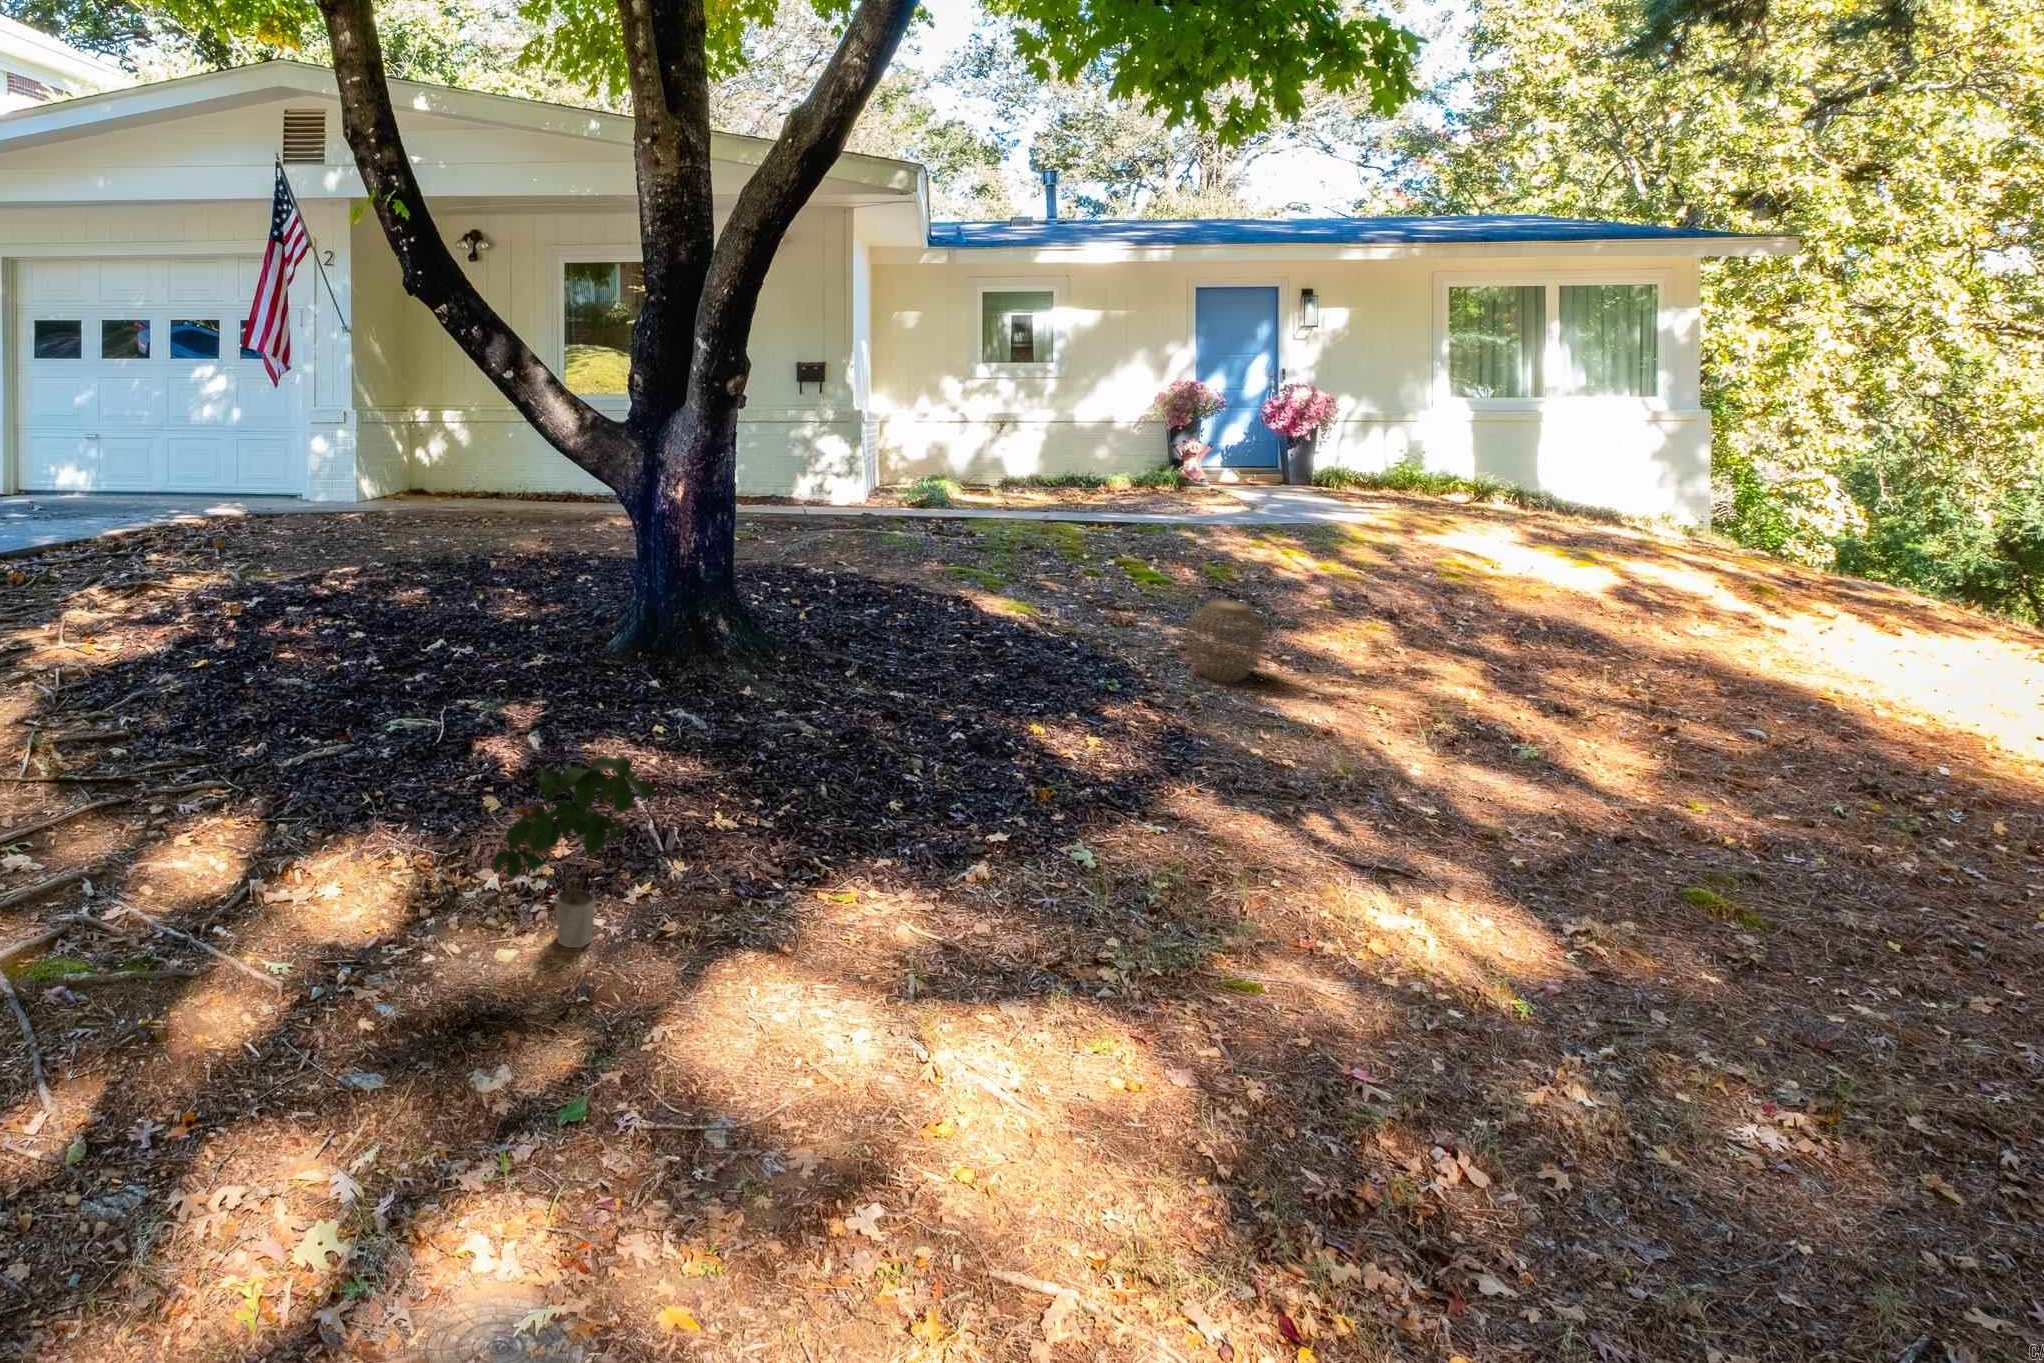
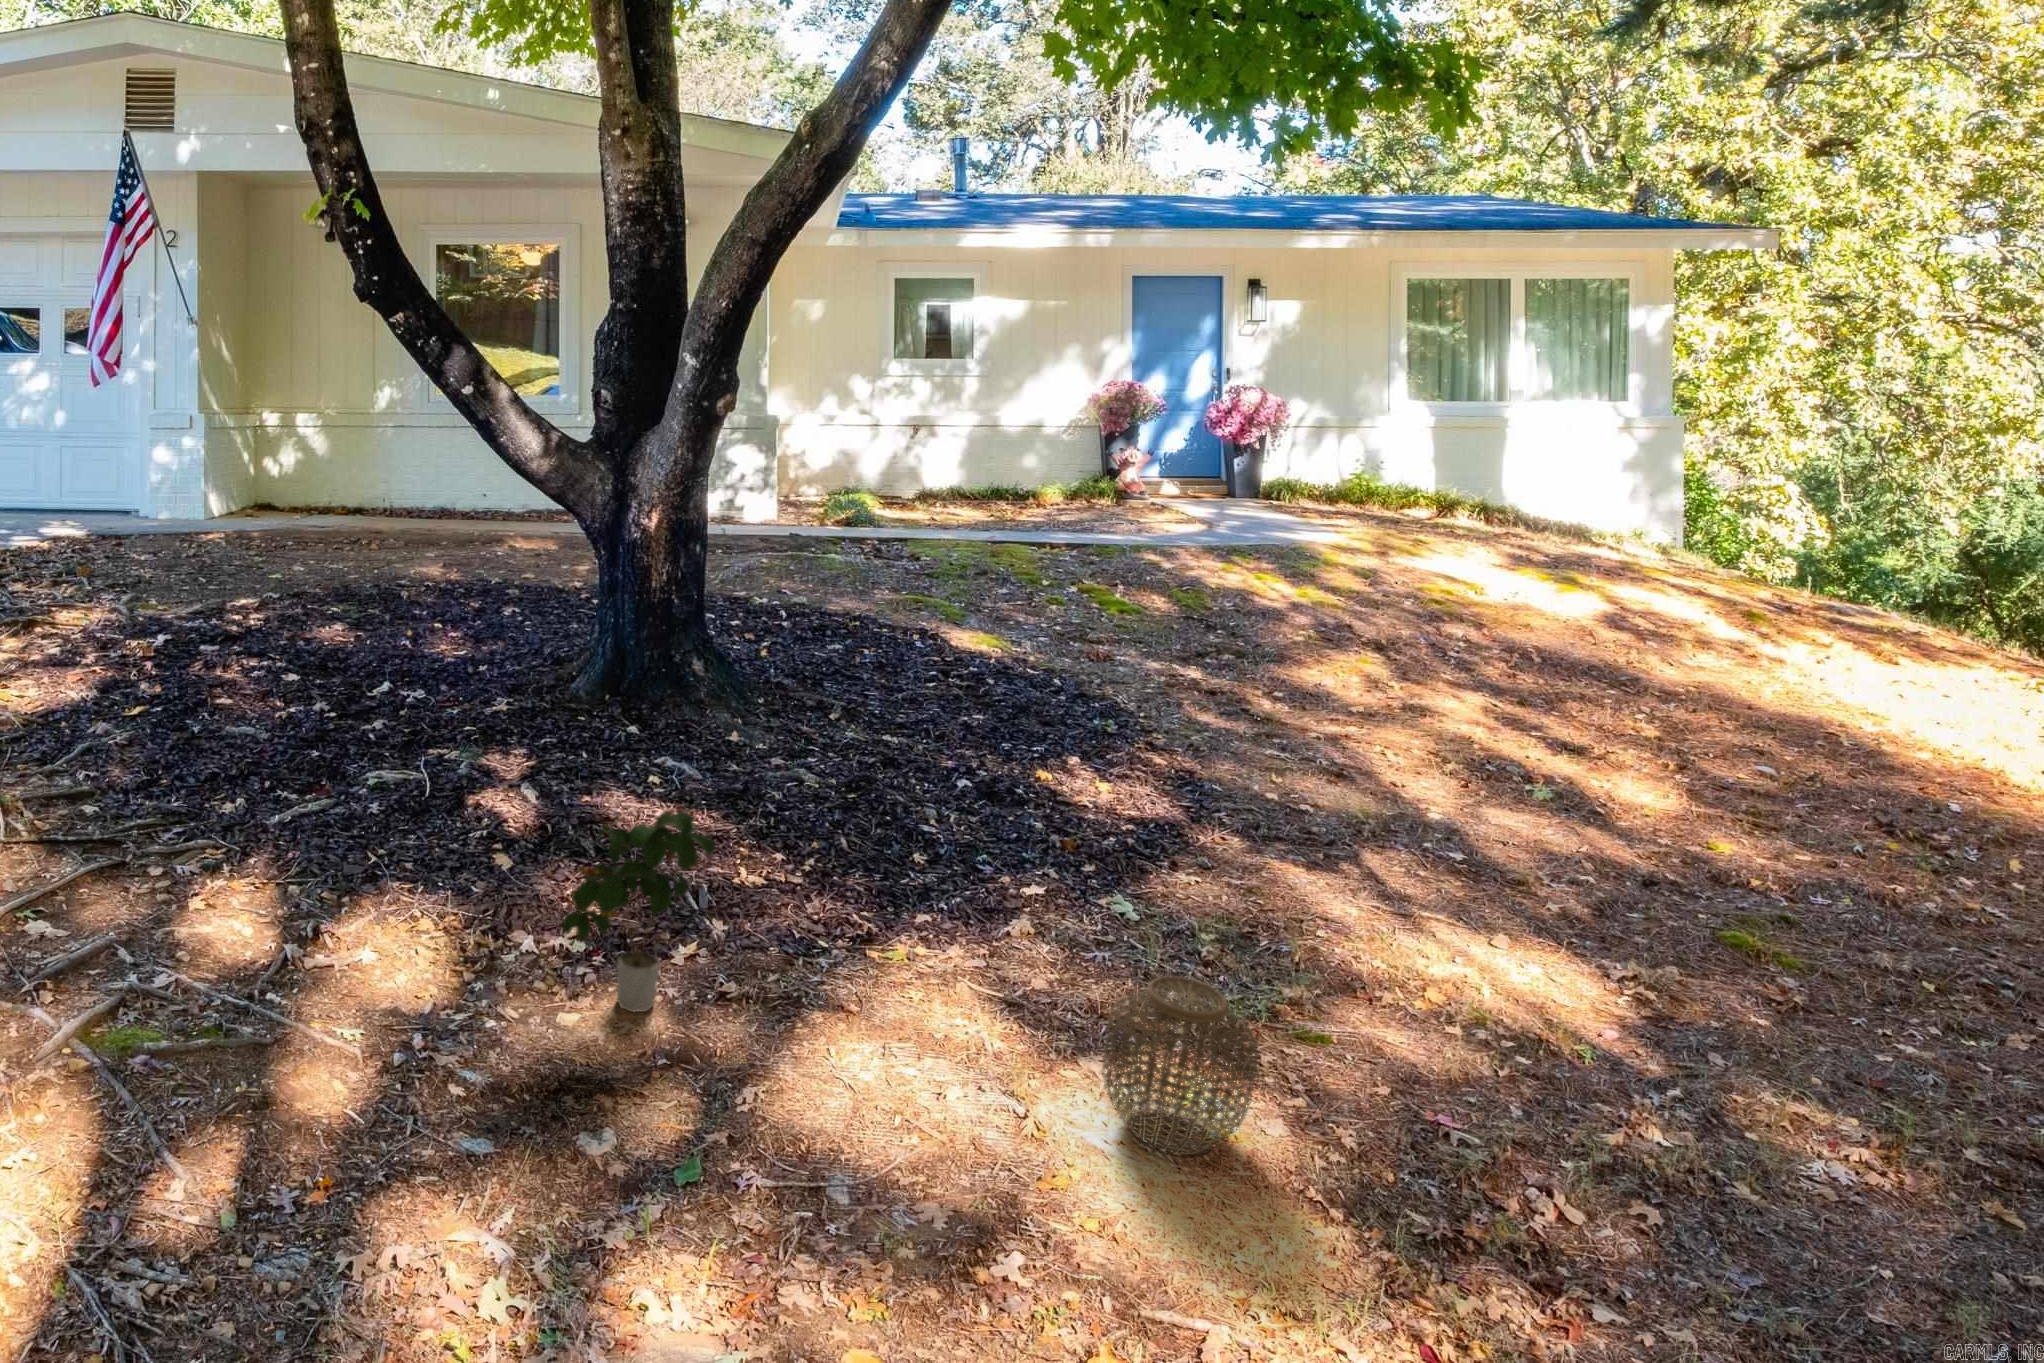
woven basket: present [1187,599,1264,682] -> present [1102,976,1258,1155]

